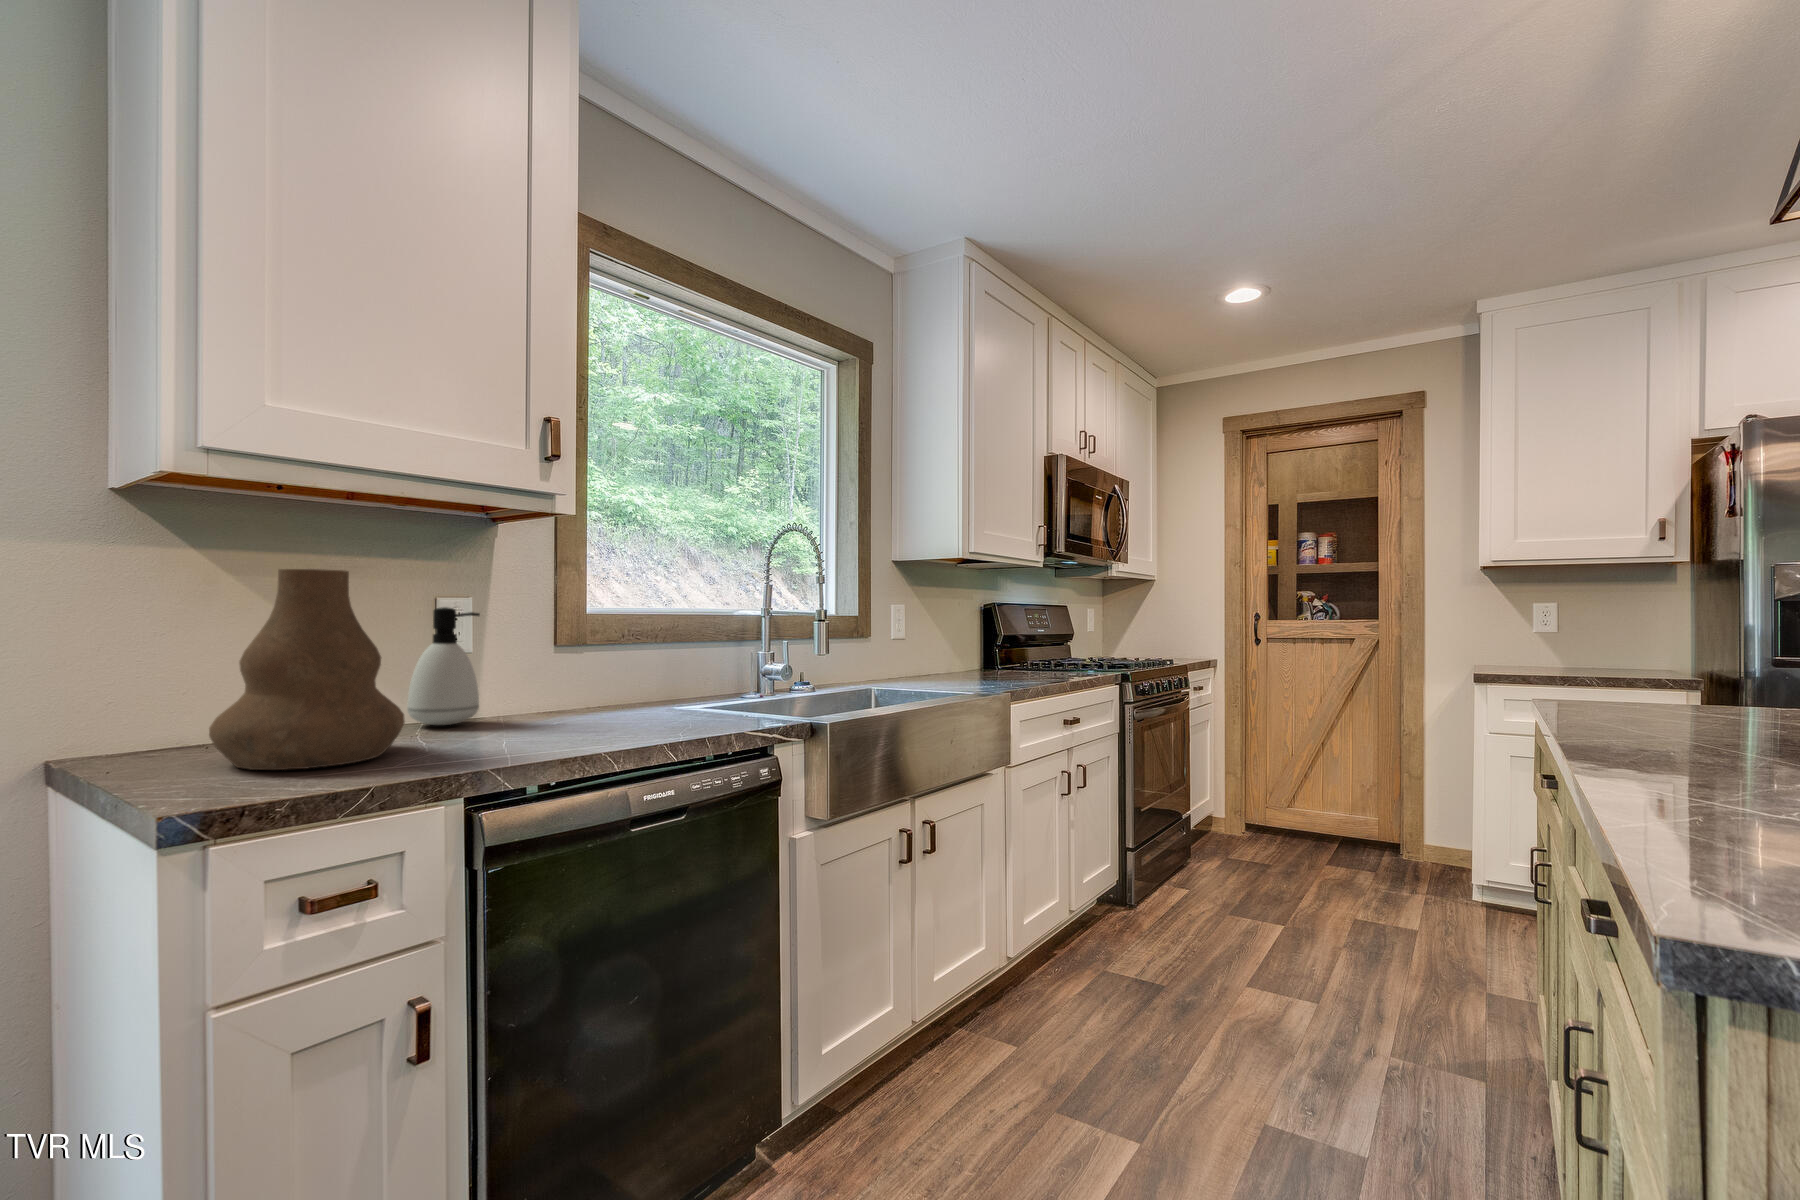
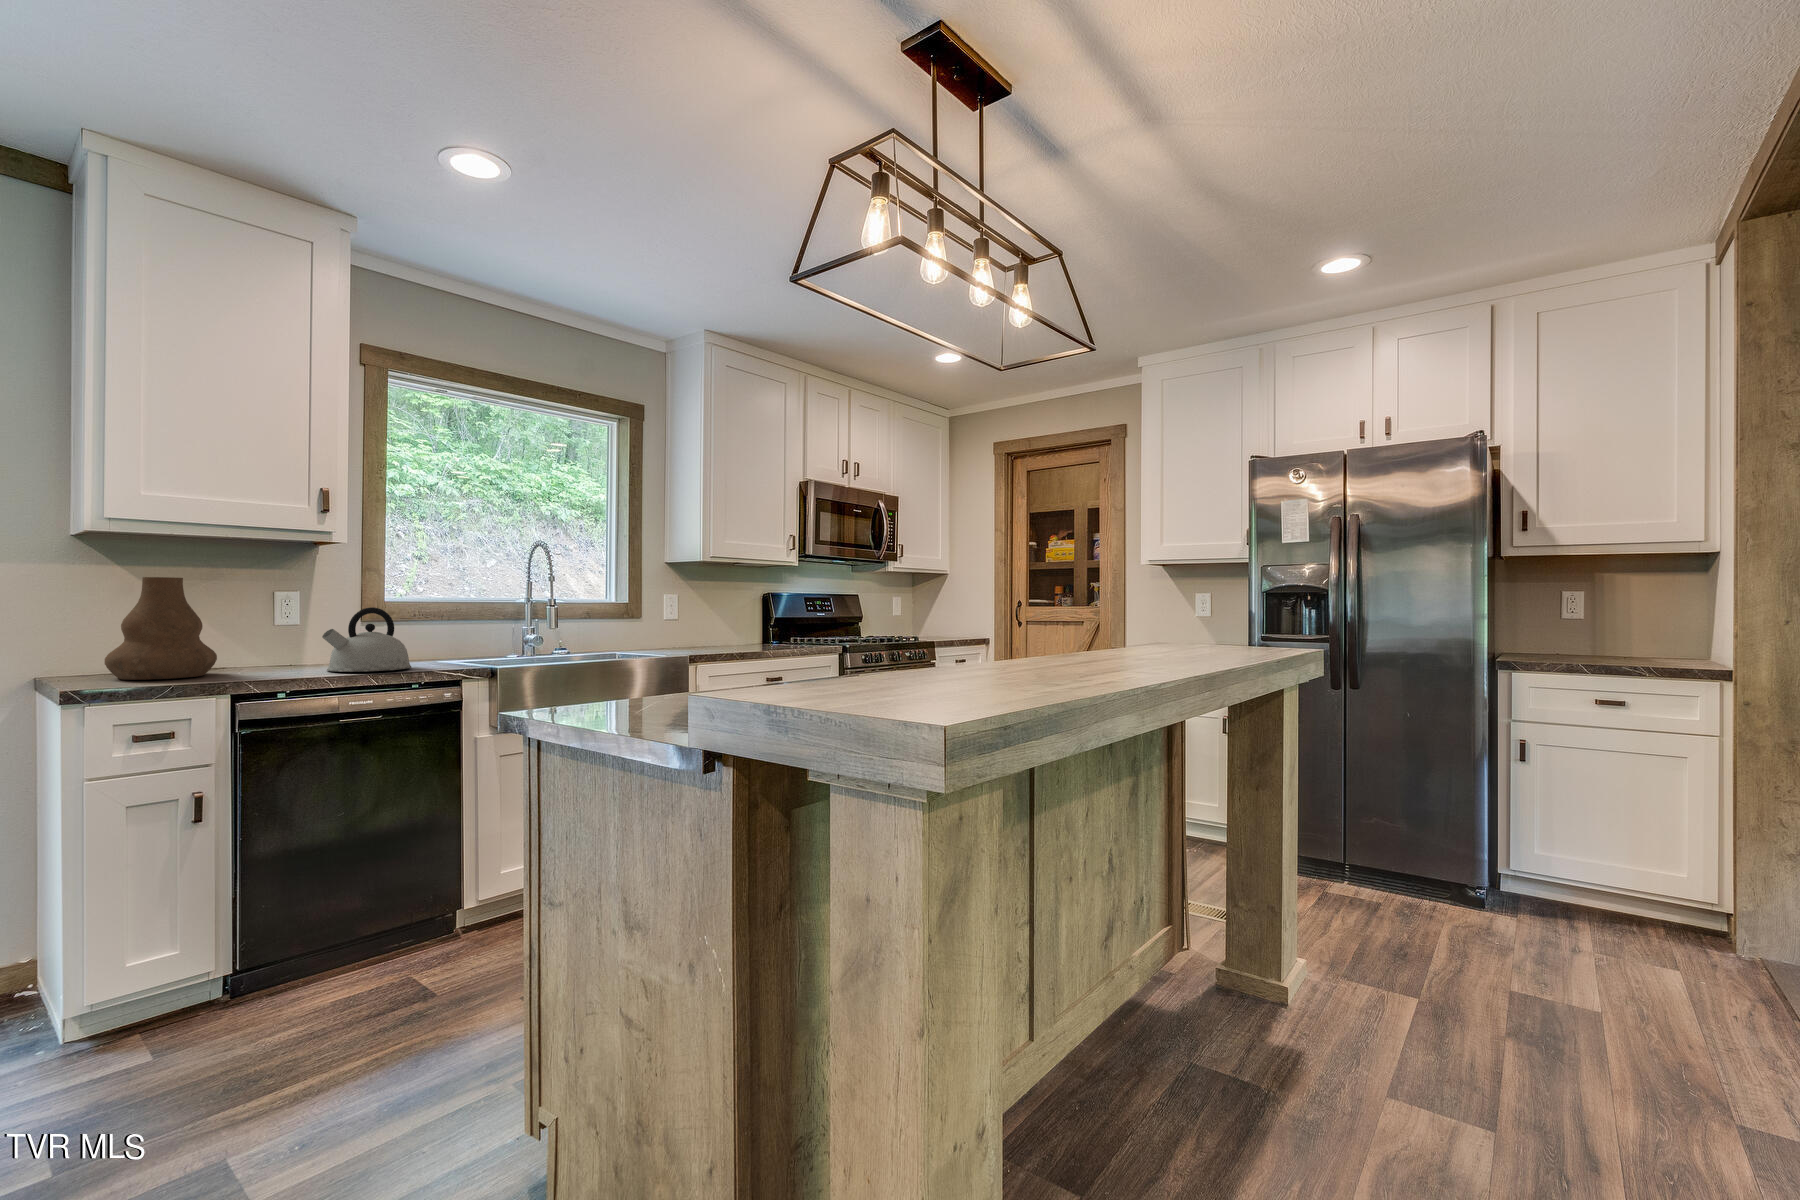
soap dispenser: present [407,607,480,725] -> none [241,598,287,666]
kettle: none [566,625,693,738] -> present [322,607,411,672]

